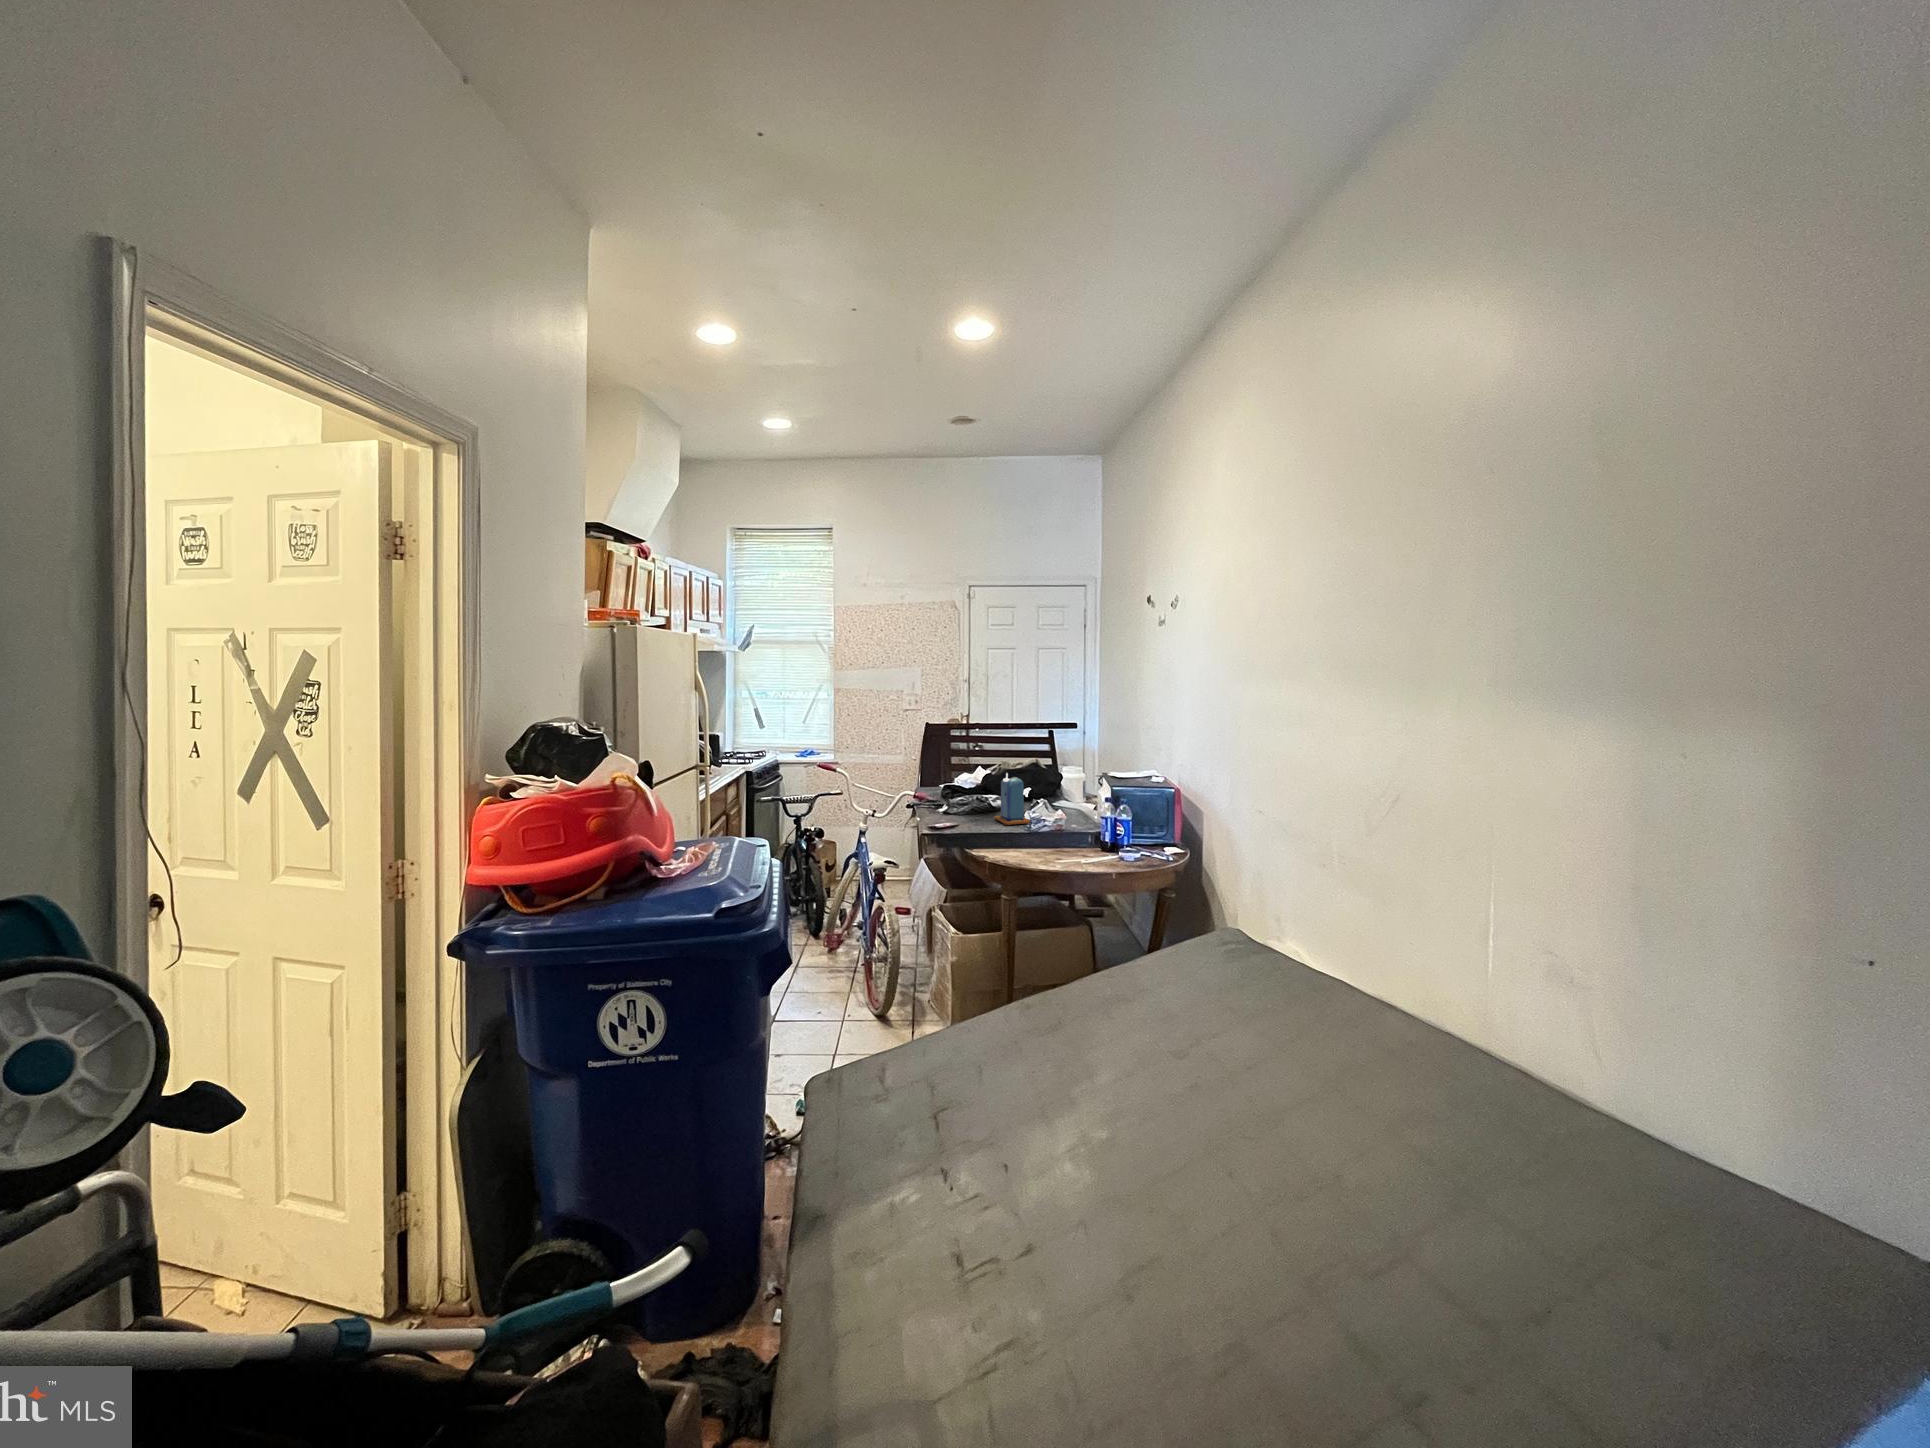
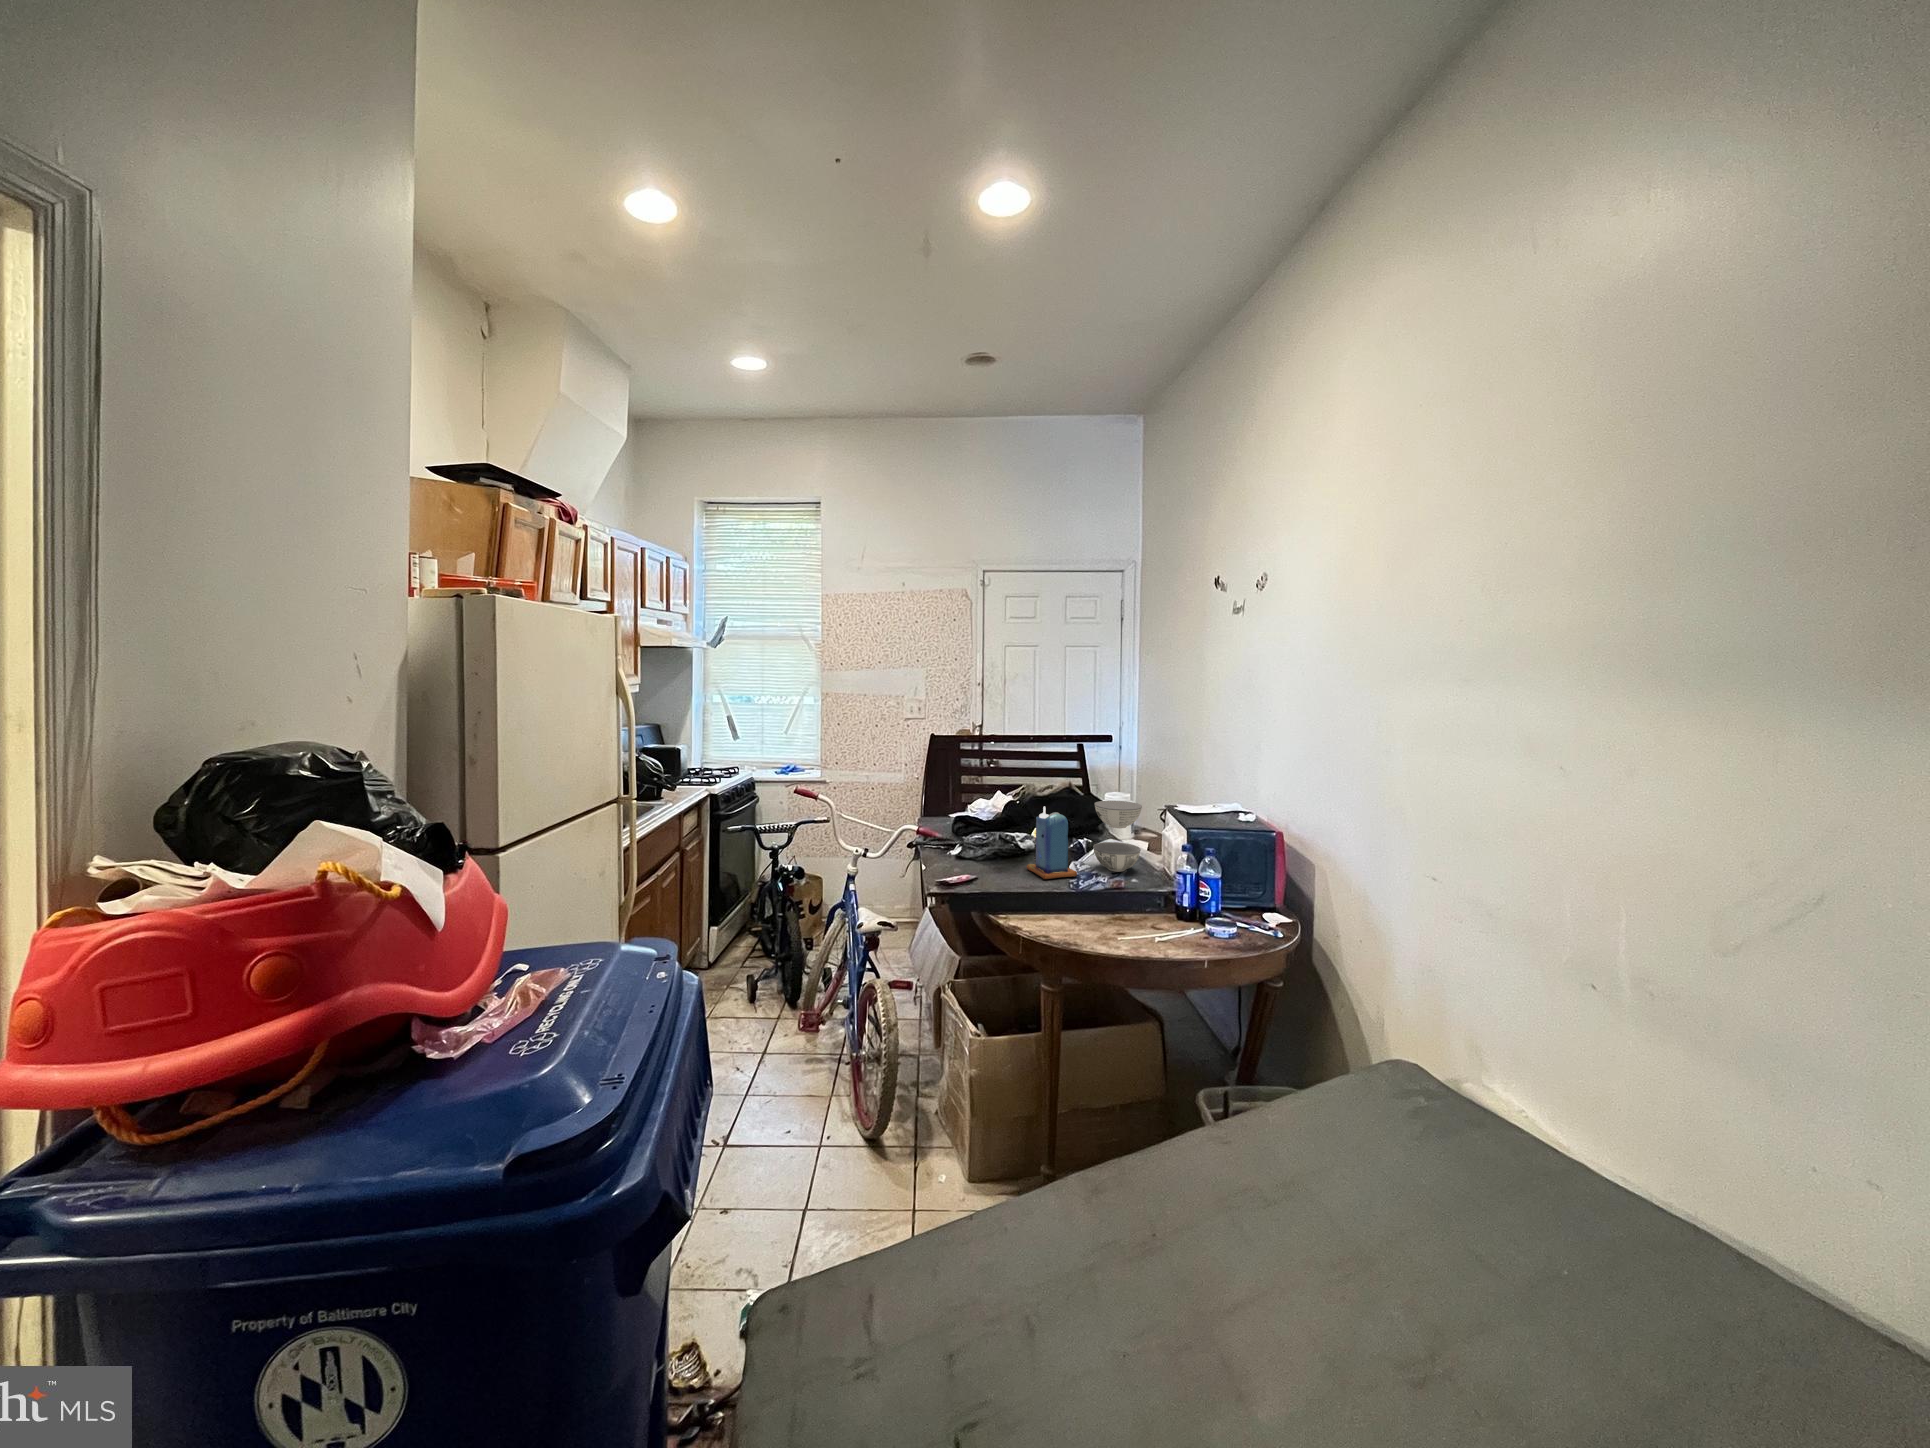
bowl: none [1043,770,1079,821] -> present [1093,801,1142,872]

